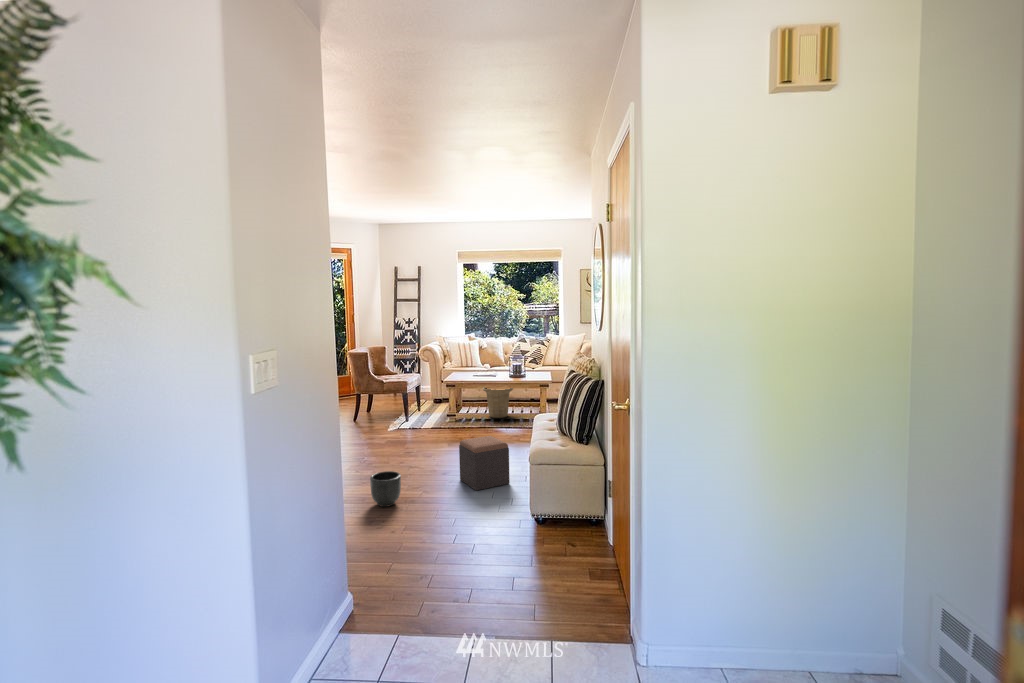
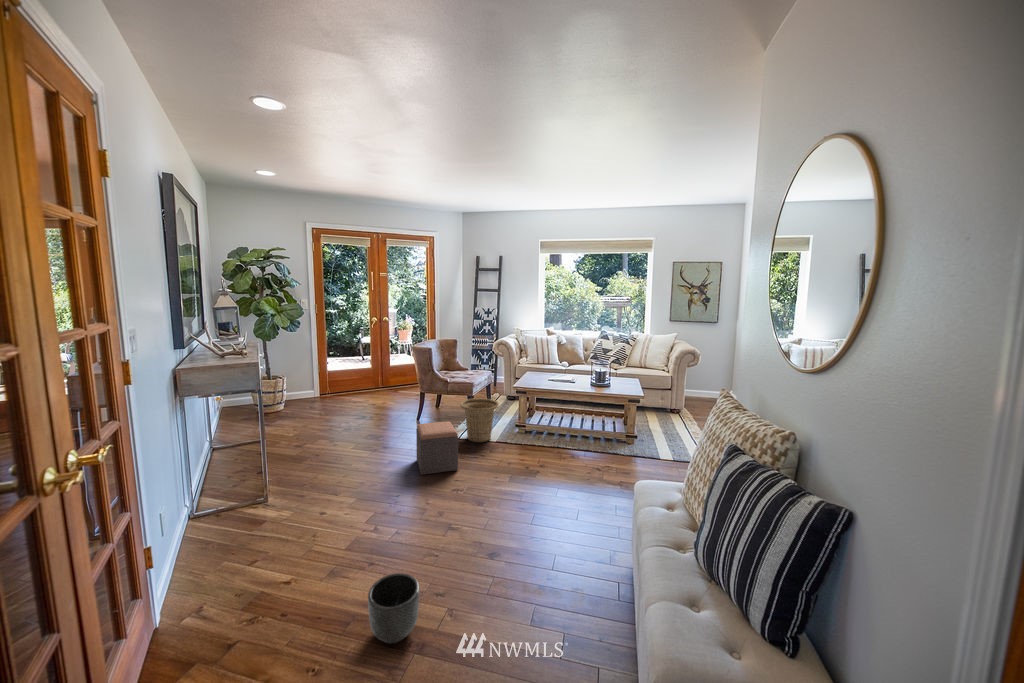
basket: present [483,387,513,418] -> present [460,398,499,442]
footstool: present [459,436,510,491] -> present [416,421,458,475]

